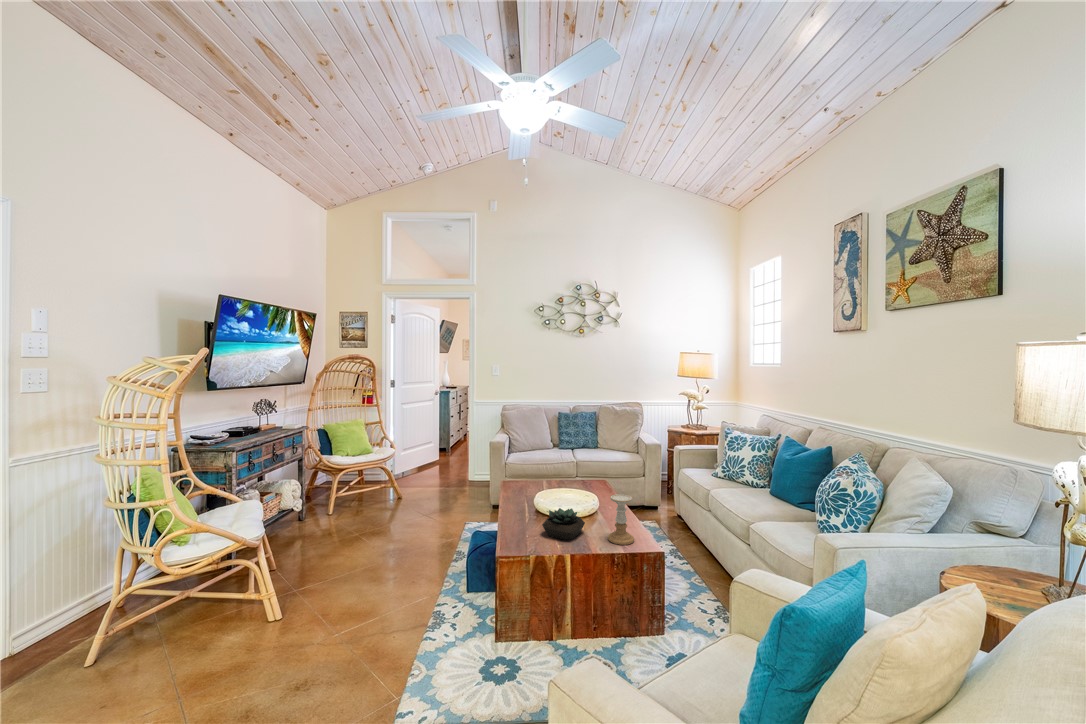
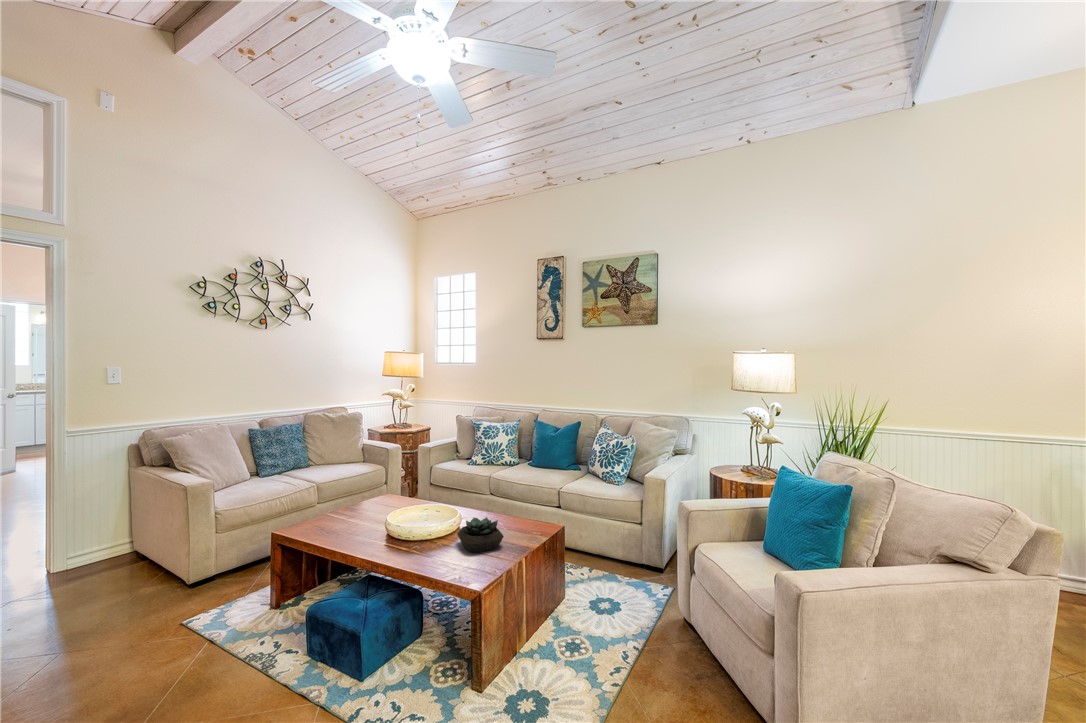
candle holder: present [608,494,634,545] -> none [515,486,540,534]

